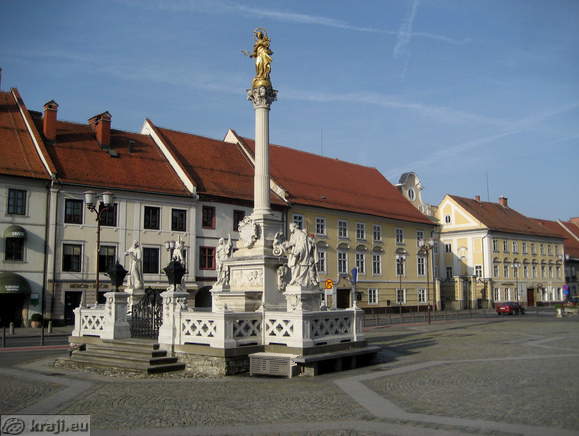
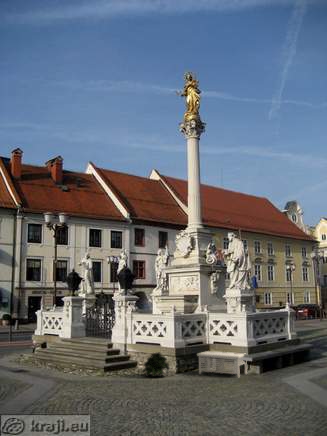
potted plant: none [188,353,219,378] -> present [143,352,170,377]

